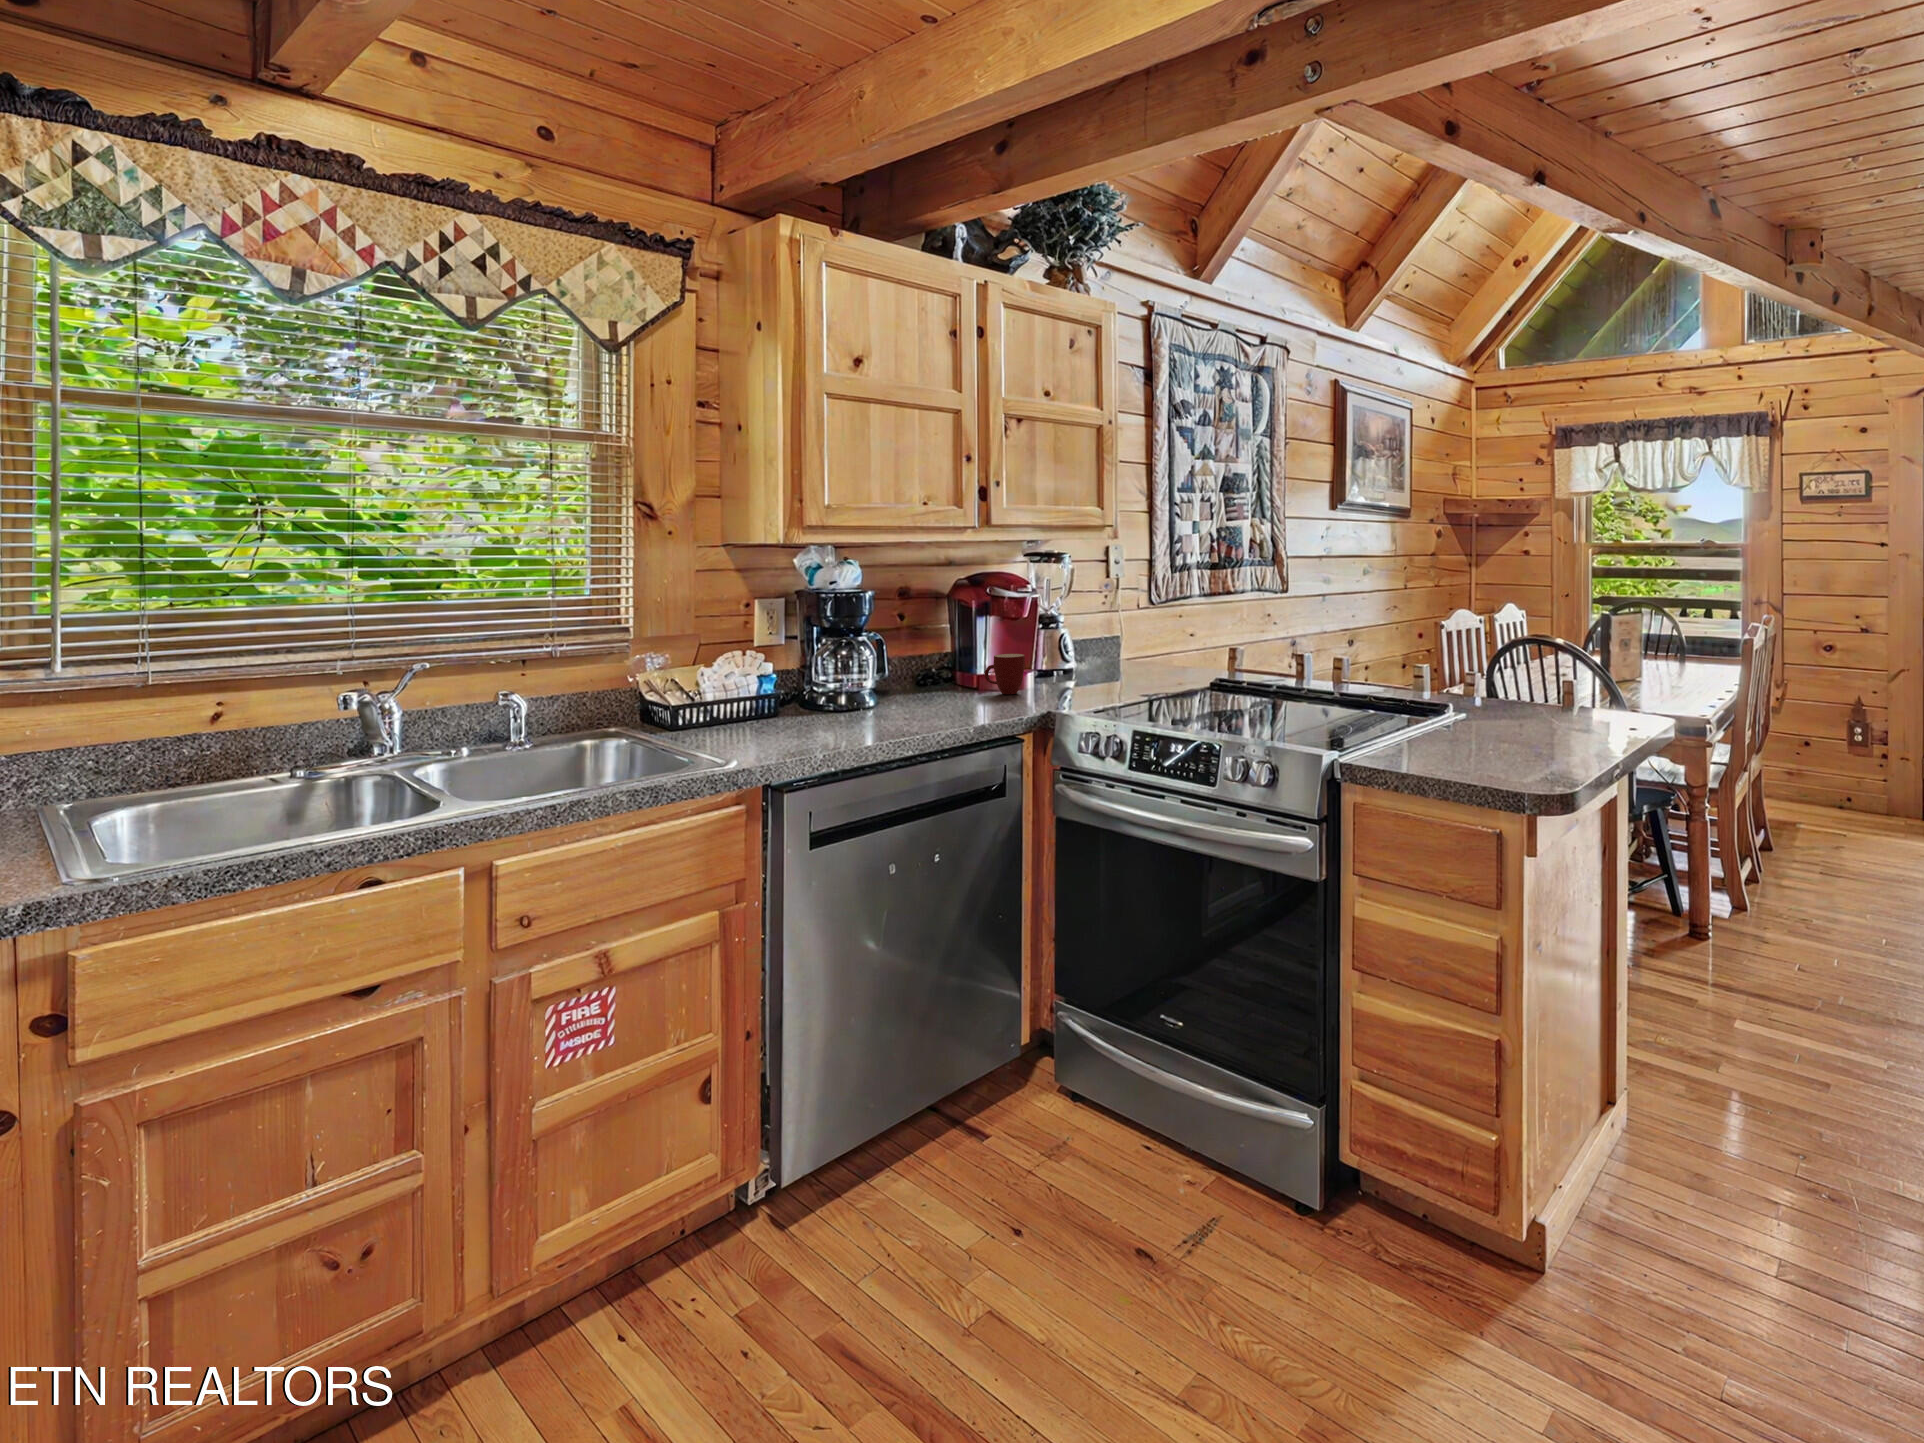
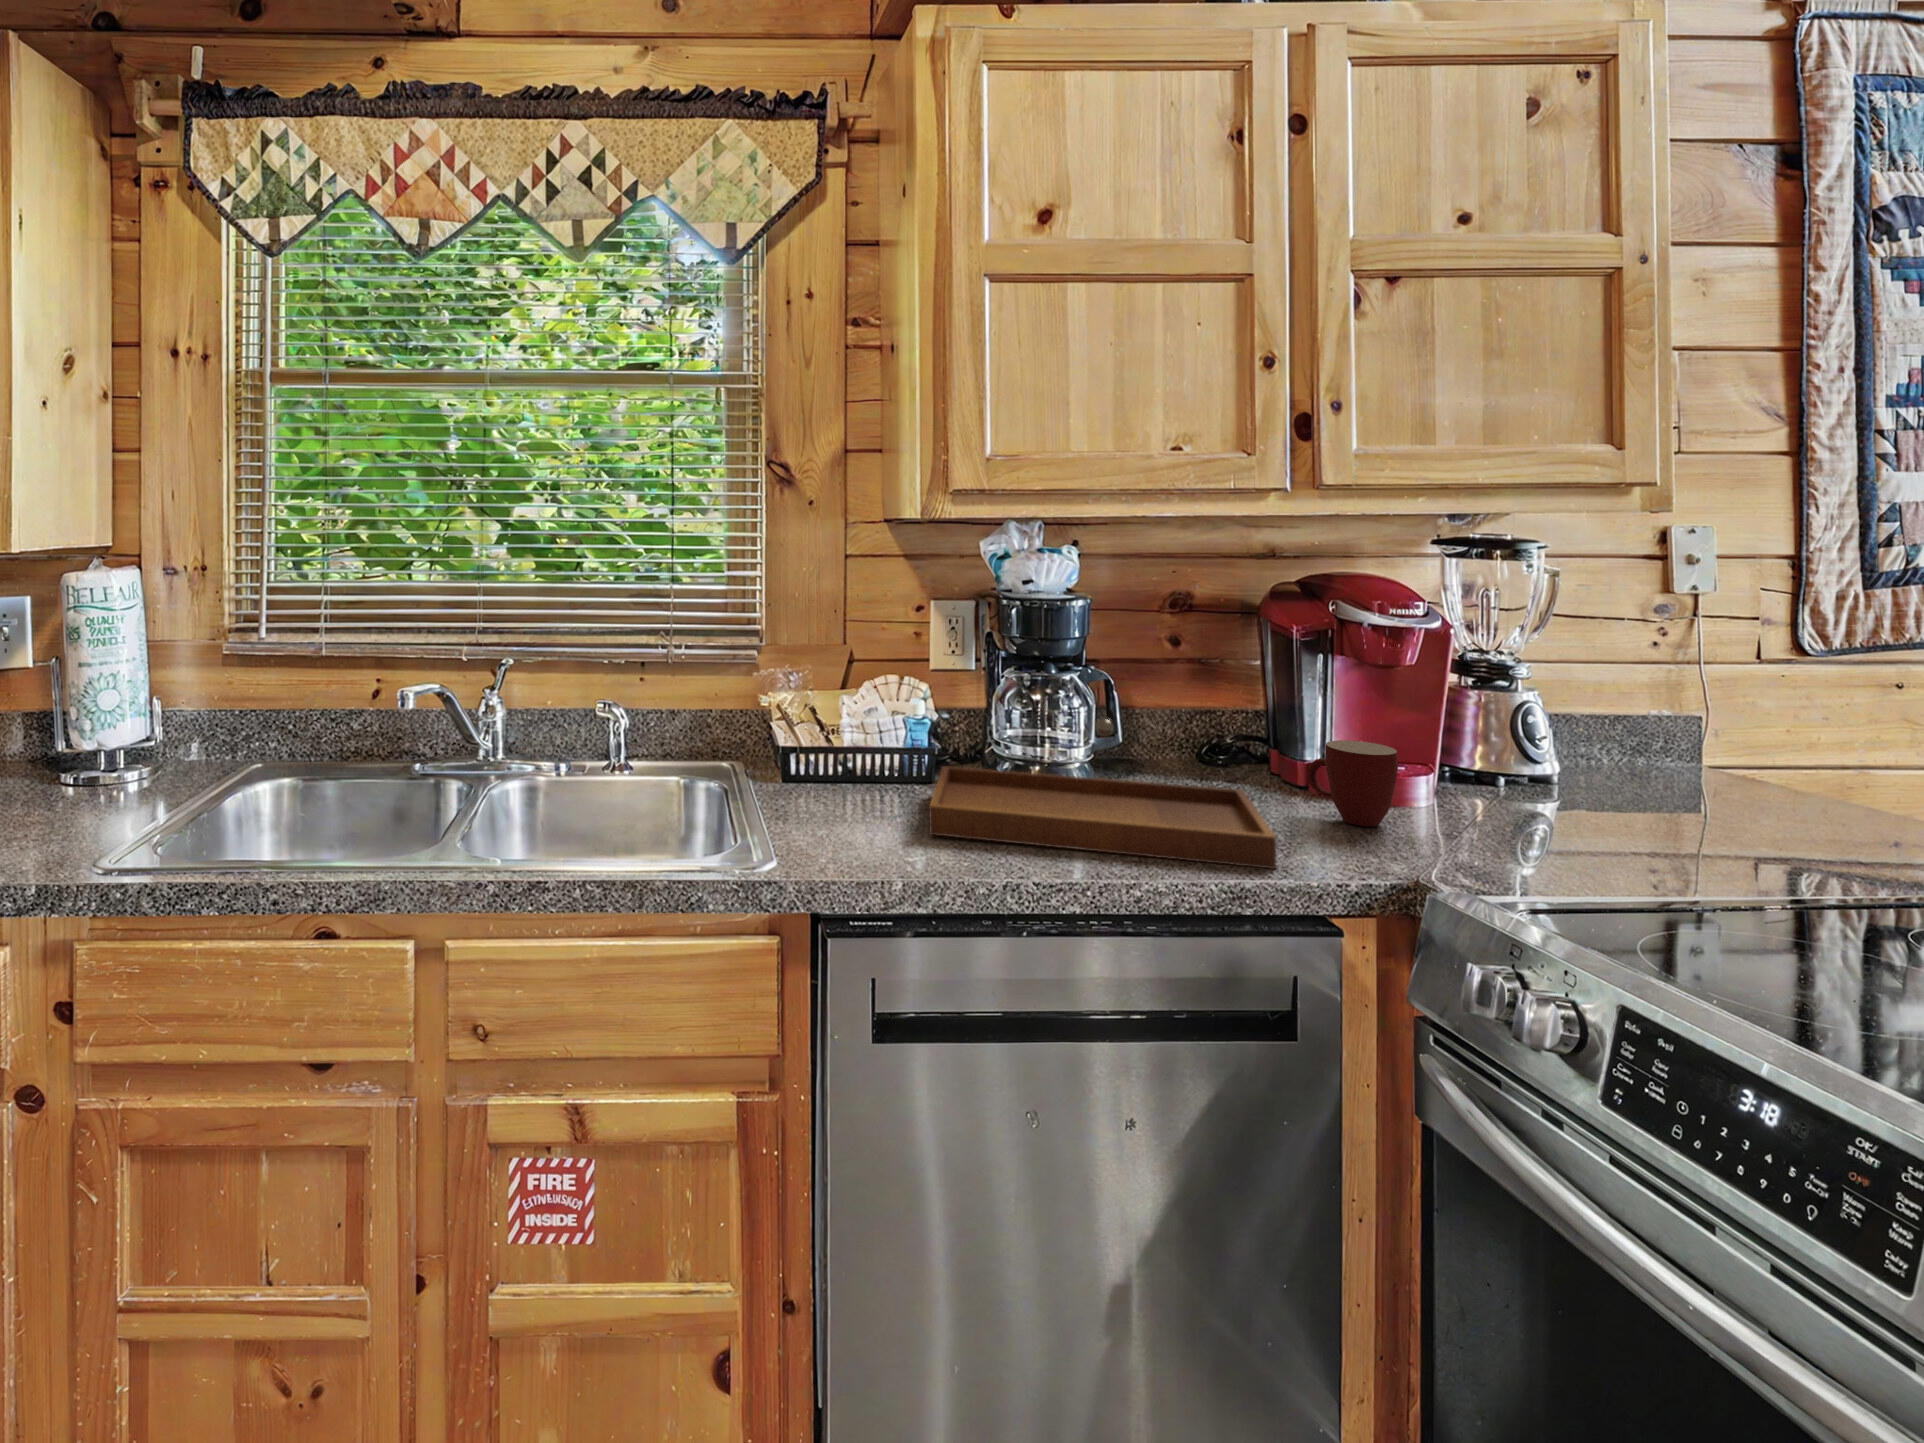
tray: none [791,654,987,730] -> present [929,719,1276,869]

